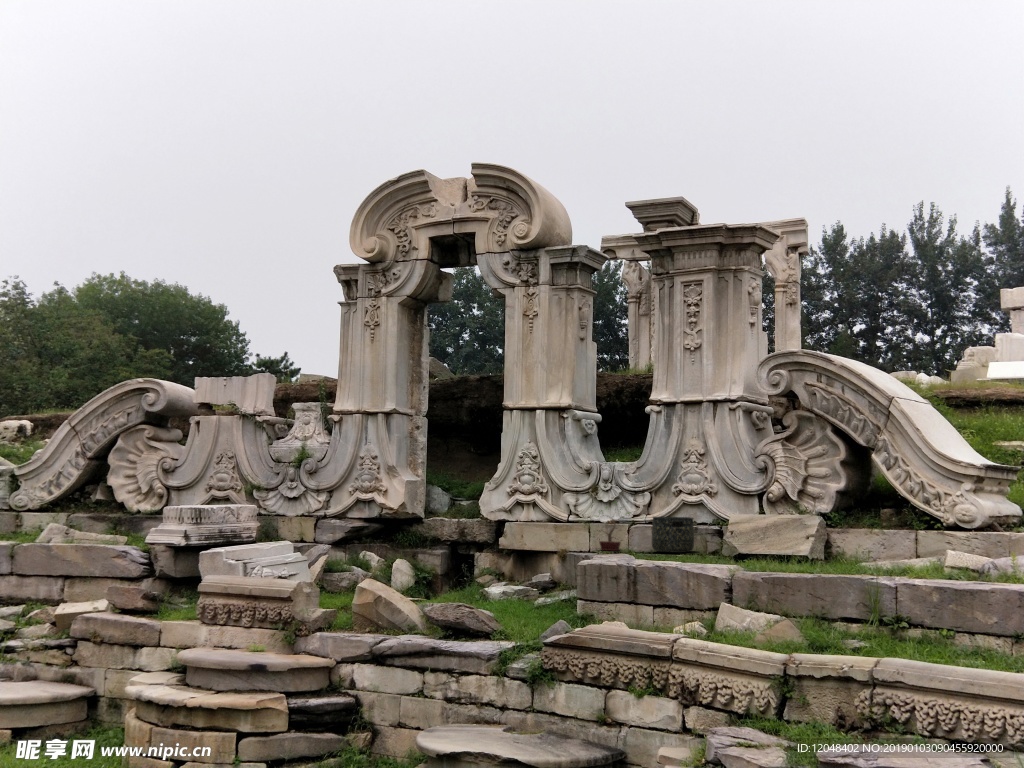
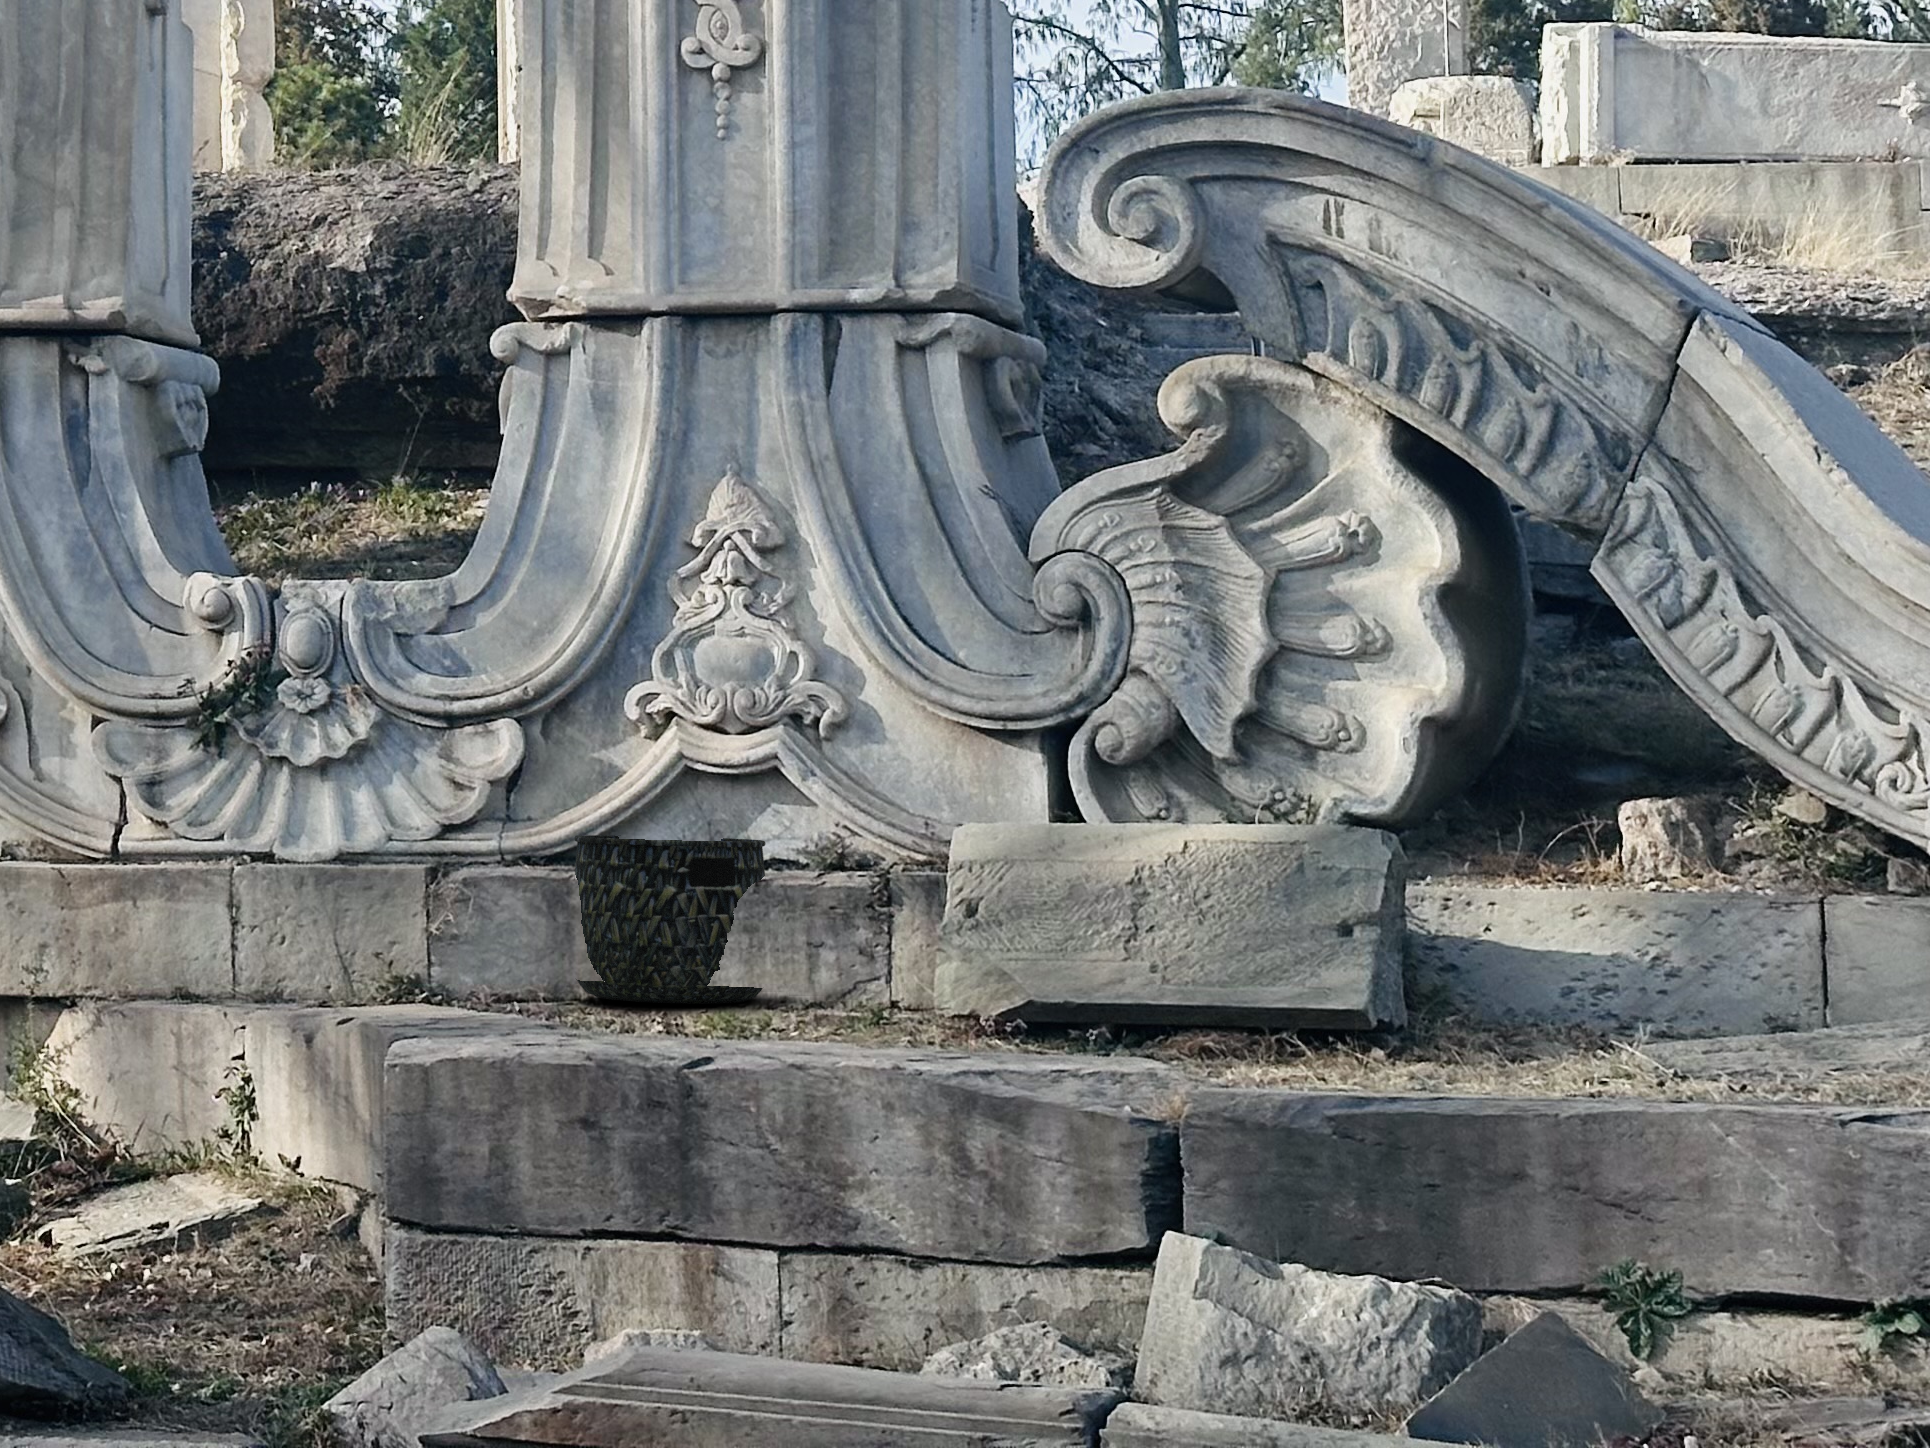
potted plant: present [597,501,630,551] -> none [268,759,470,998]

